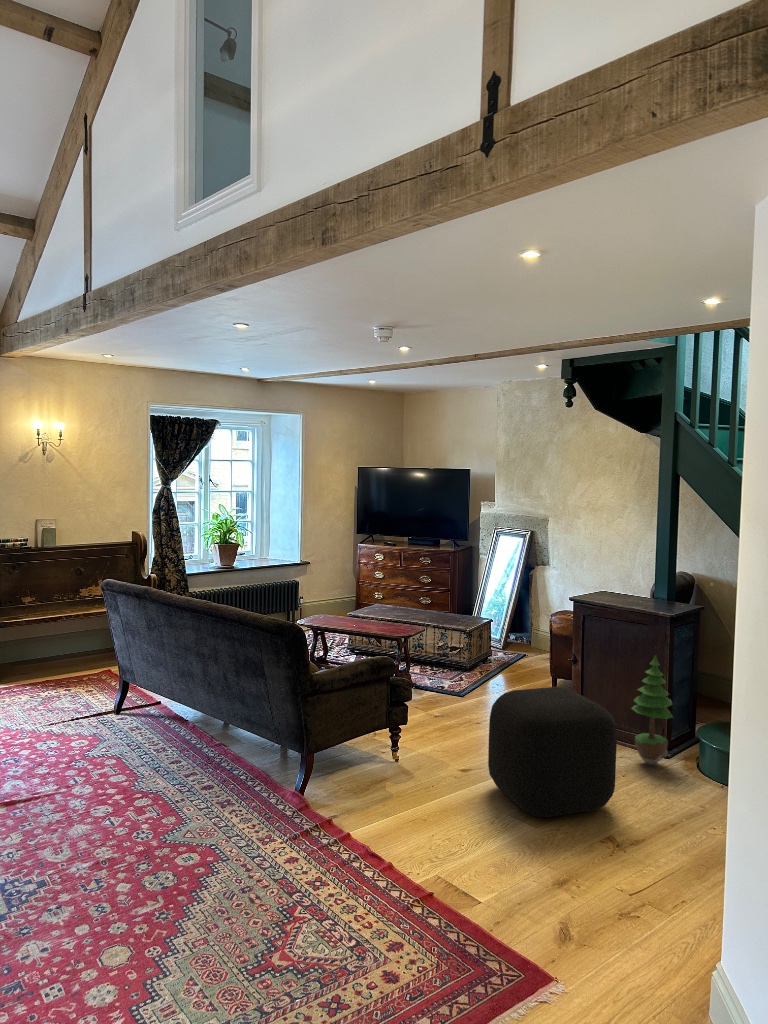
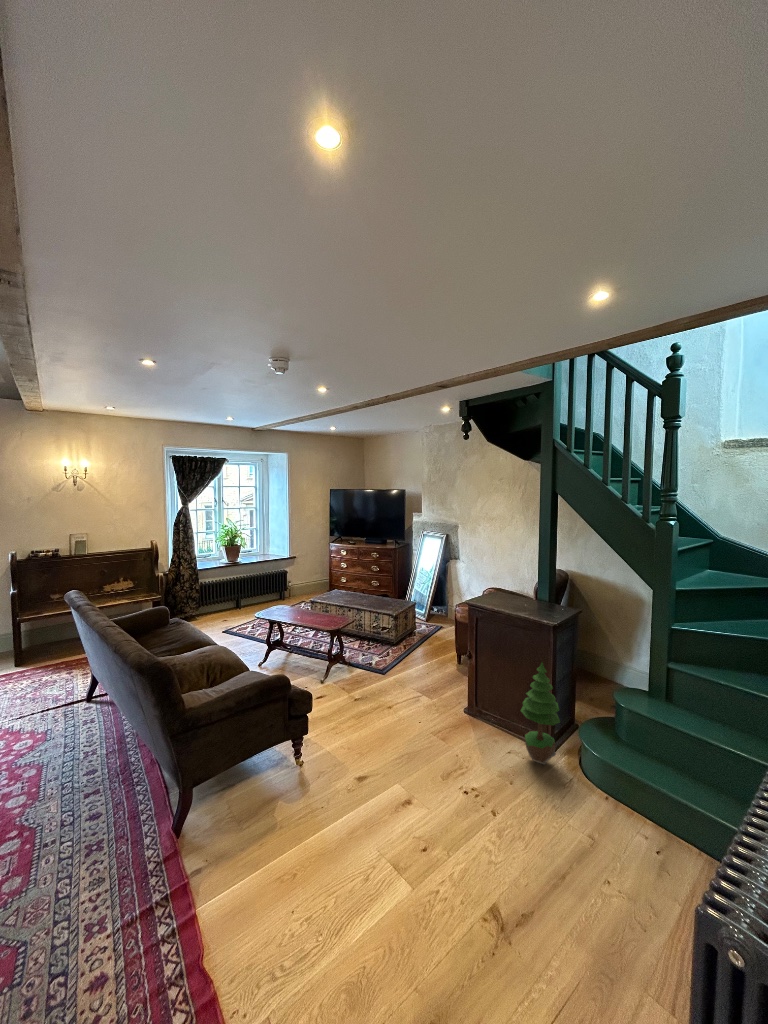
ottoman: present [488,687,617,817] -> none [377,703,504,867]

